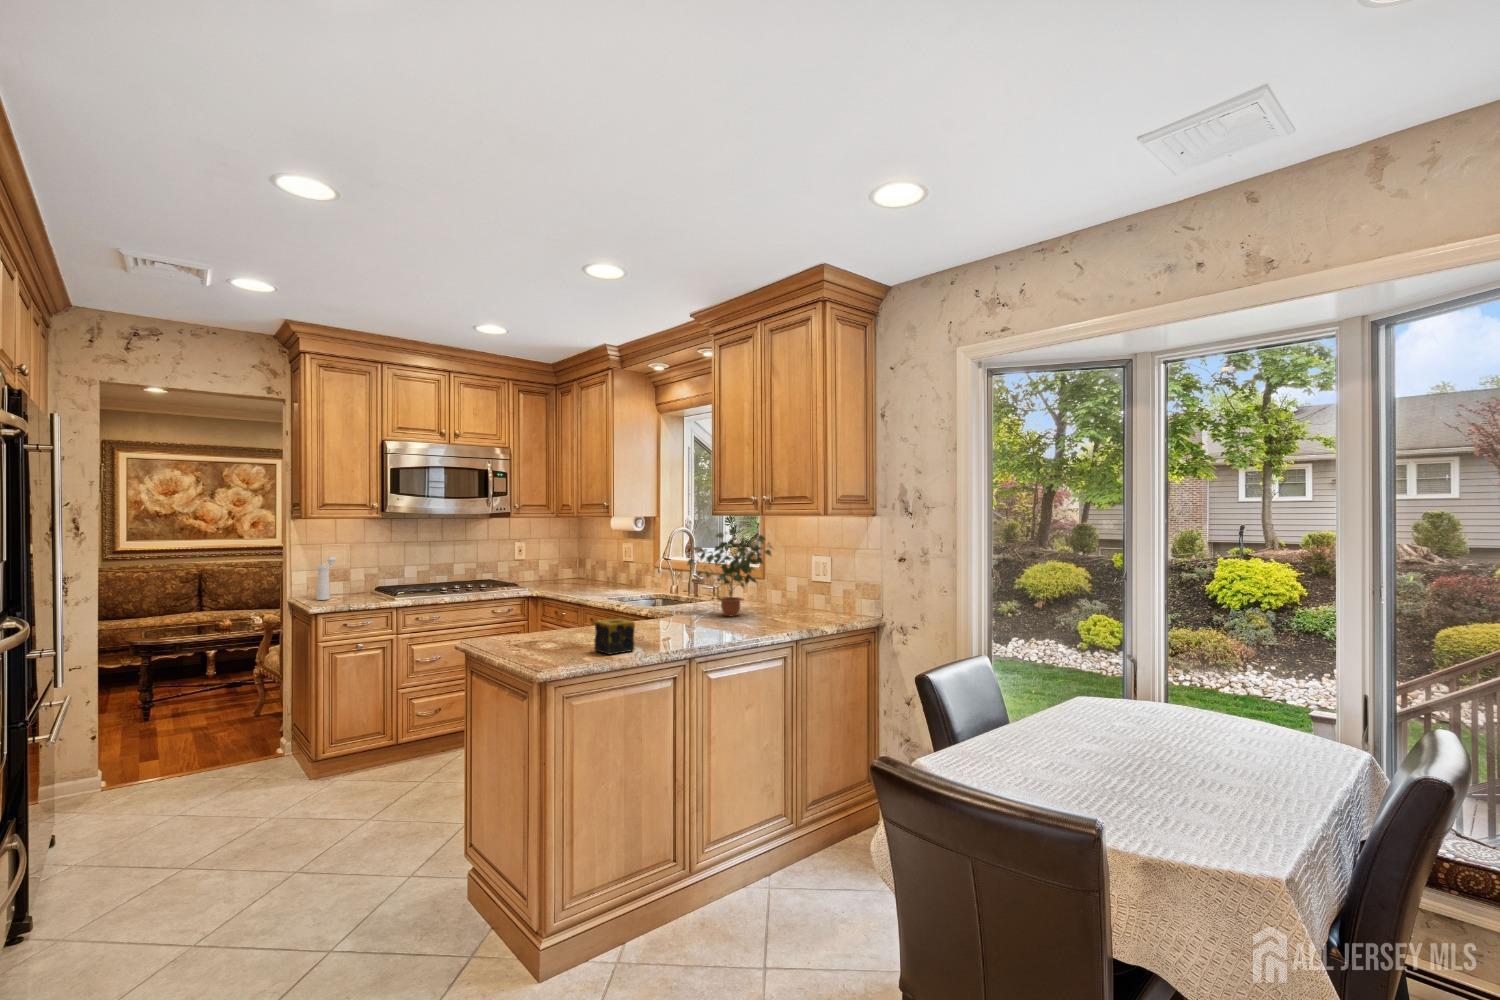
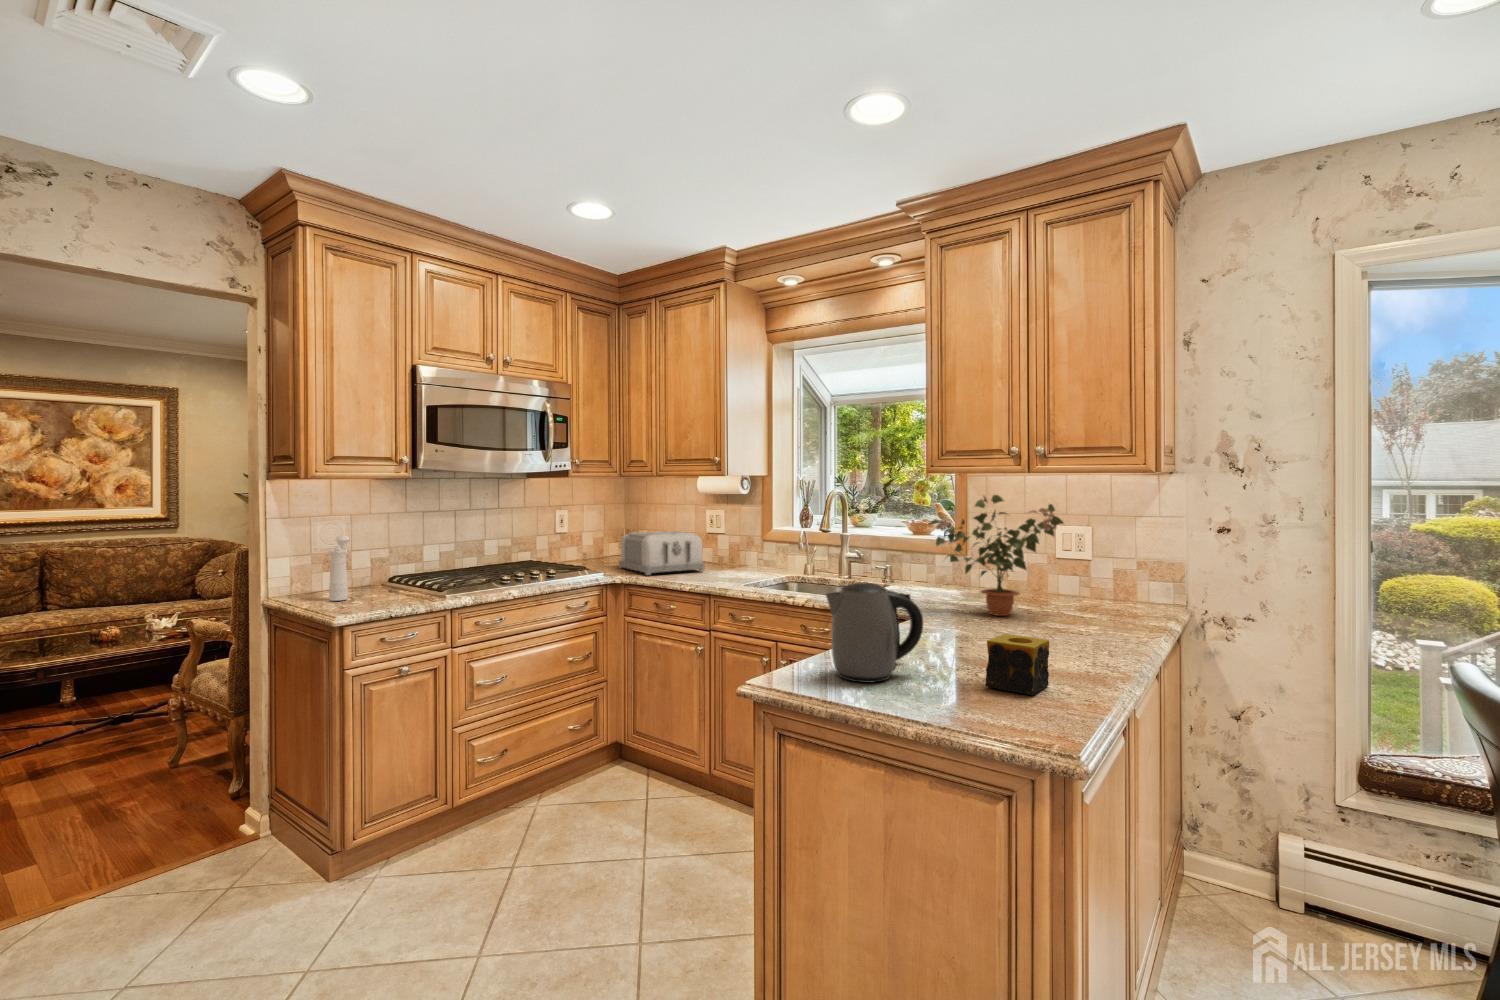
toaster: none [549,555,606,588] -> present [619,531,704,575]
kettle: none [518,585,578,647] -> present [826,583,923,683]

